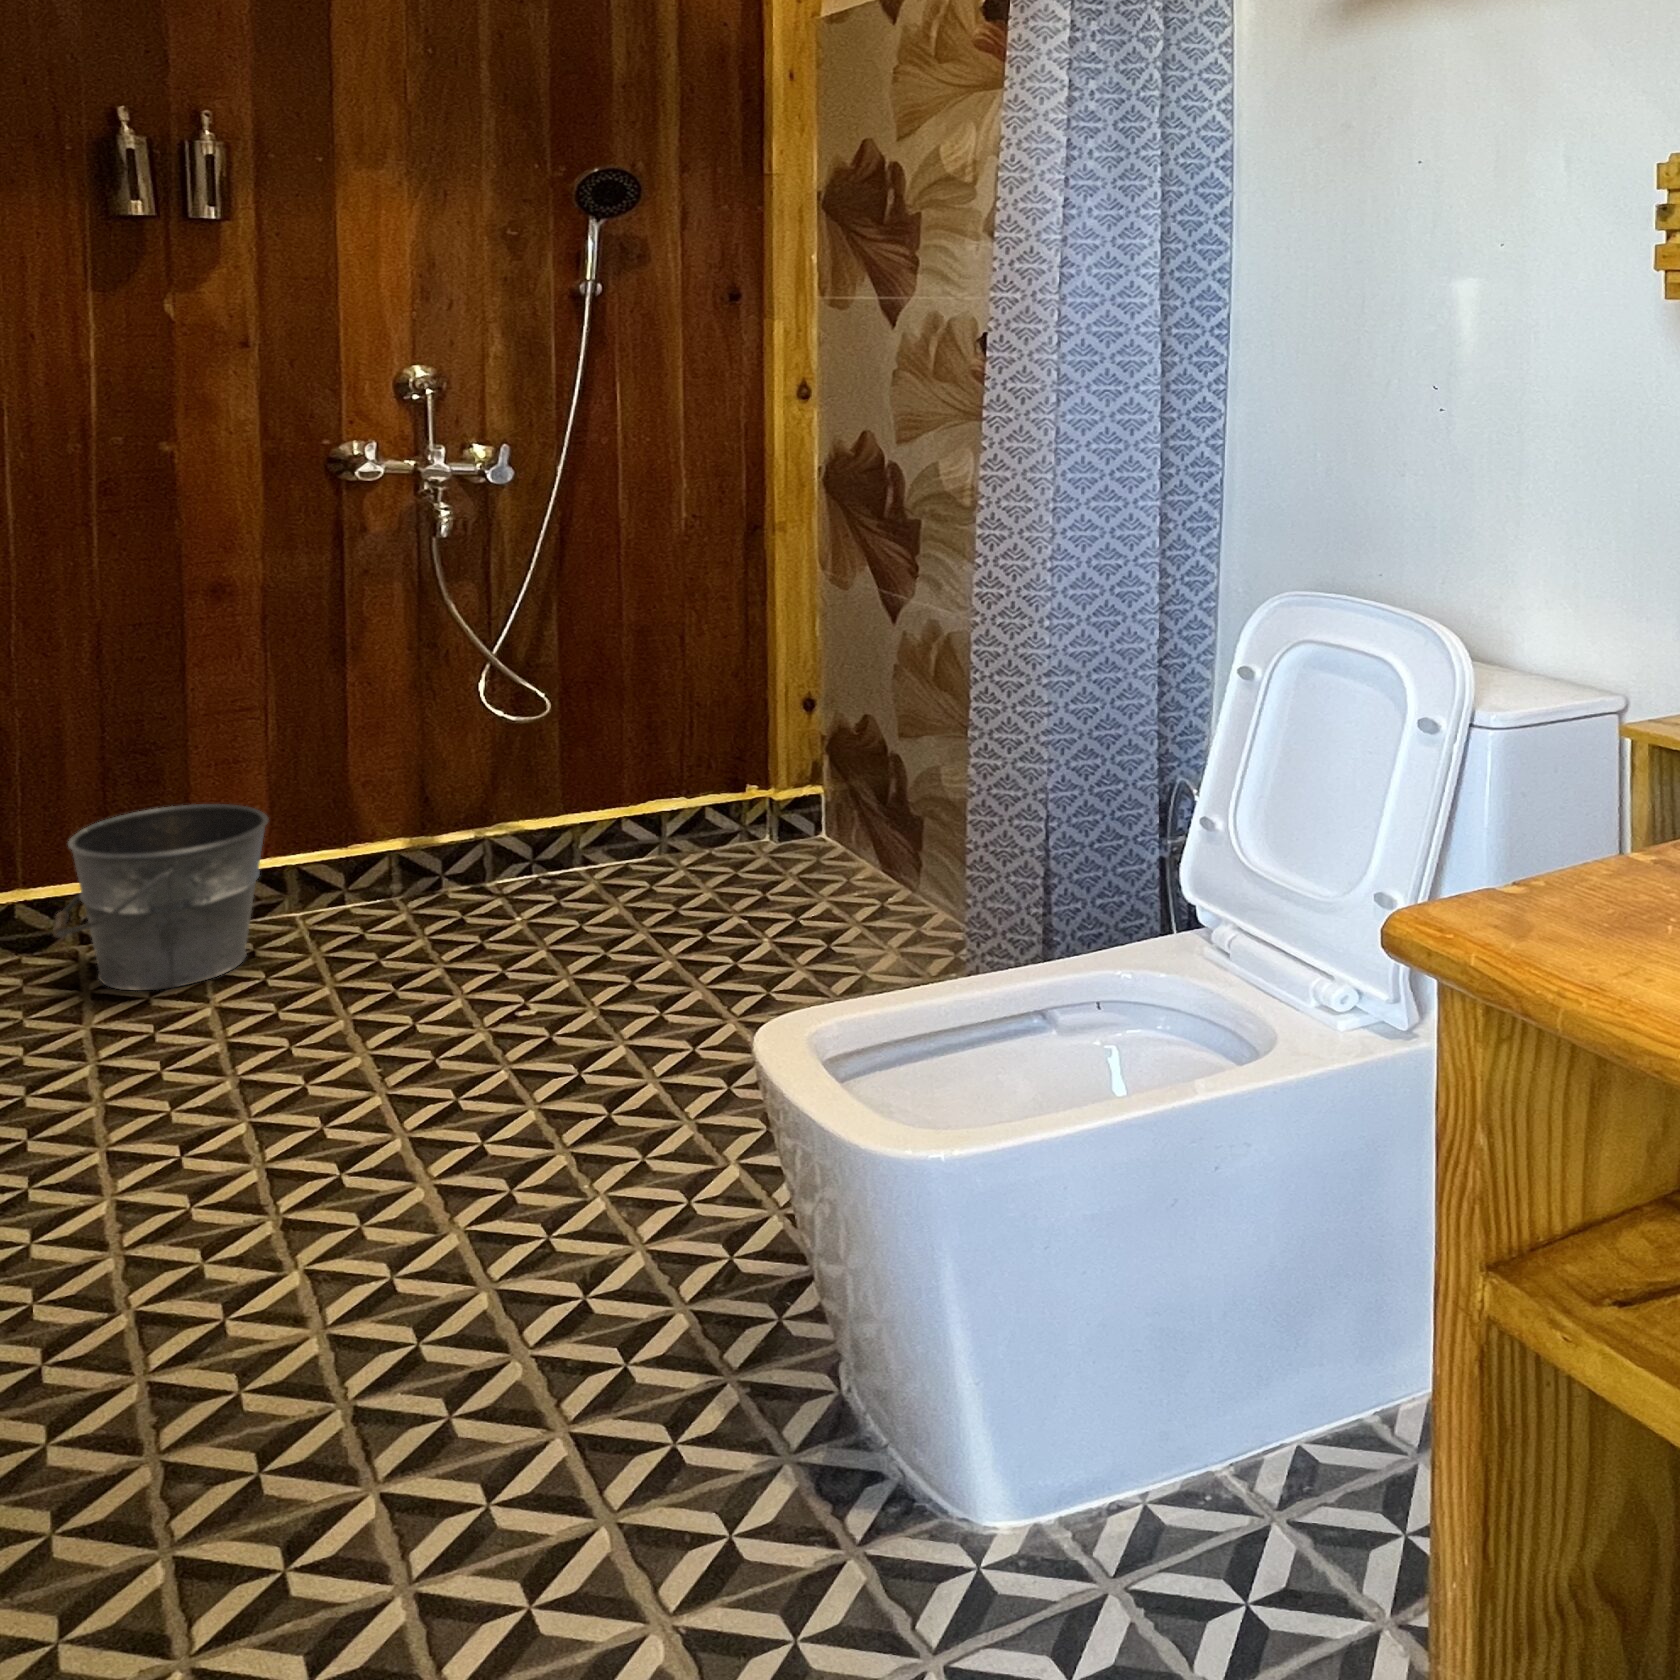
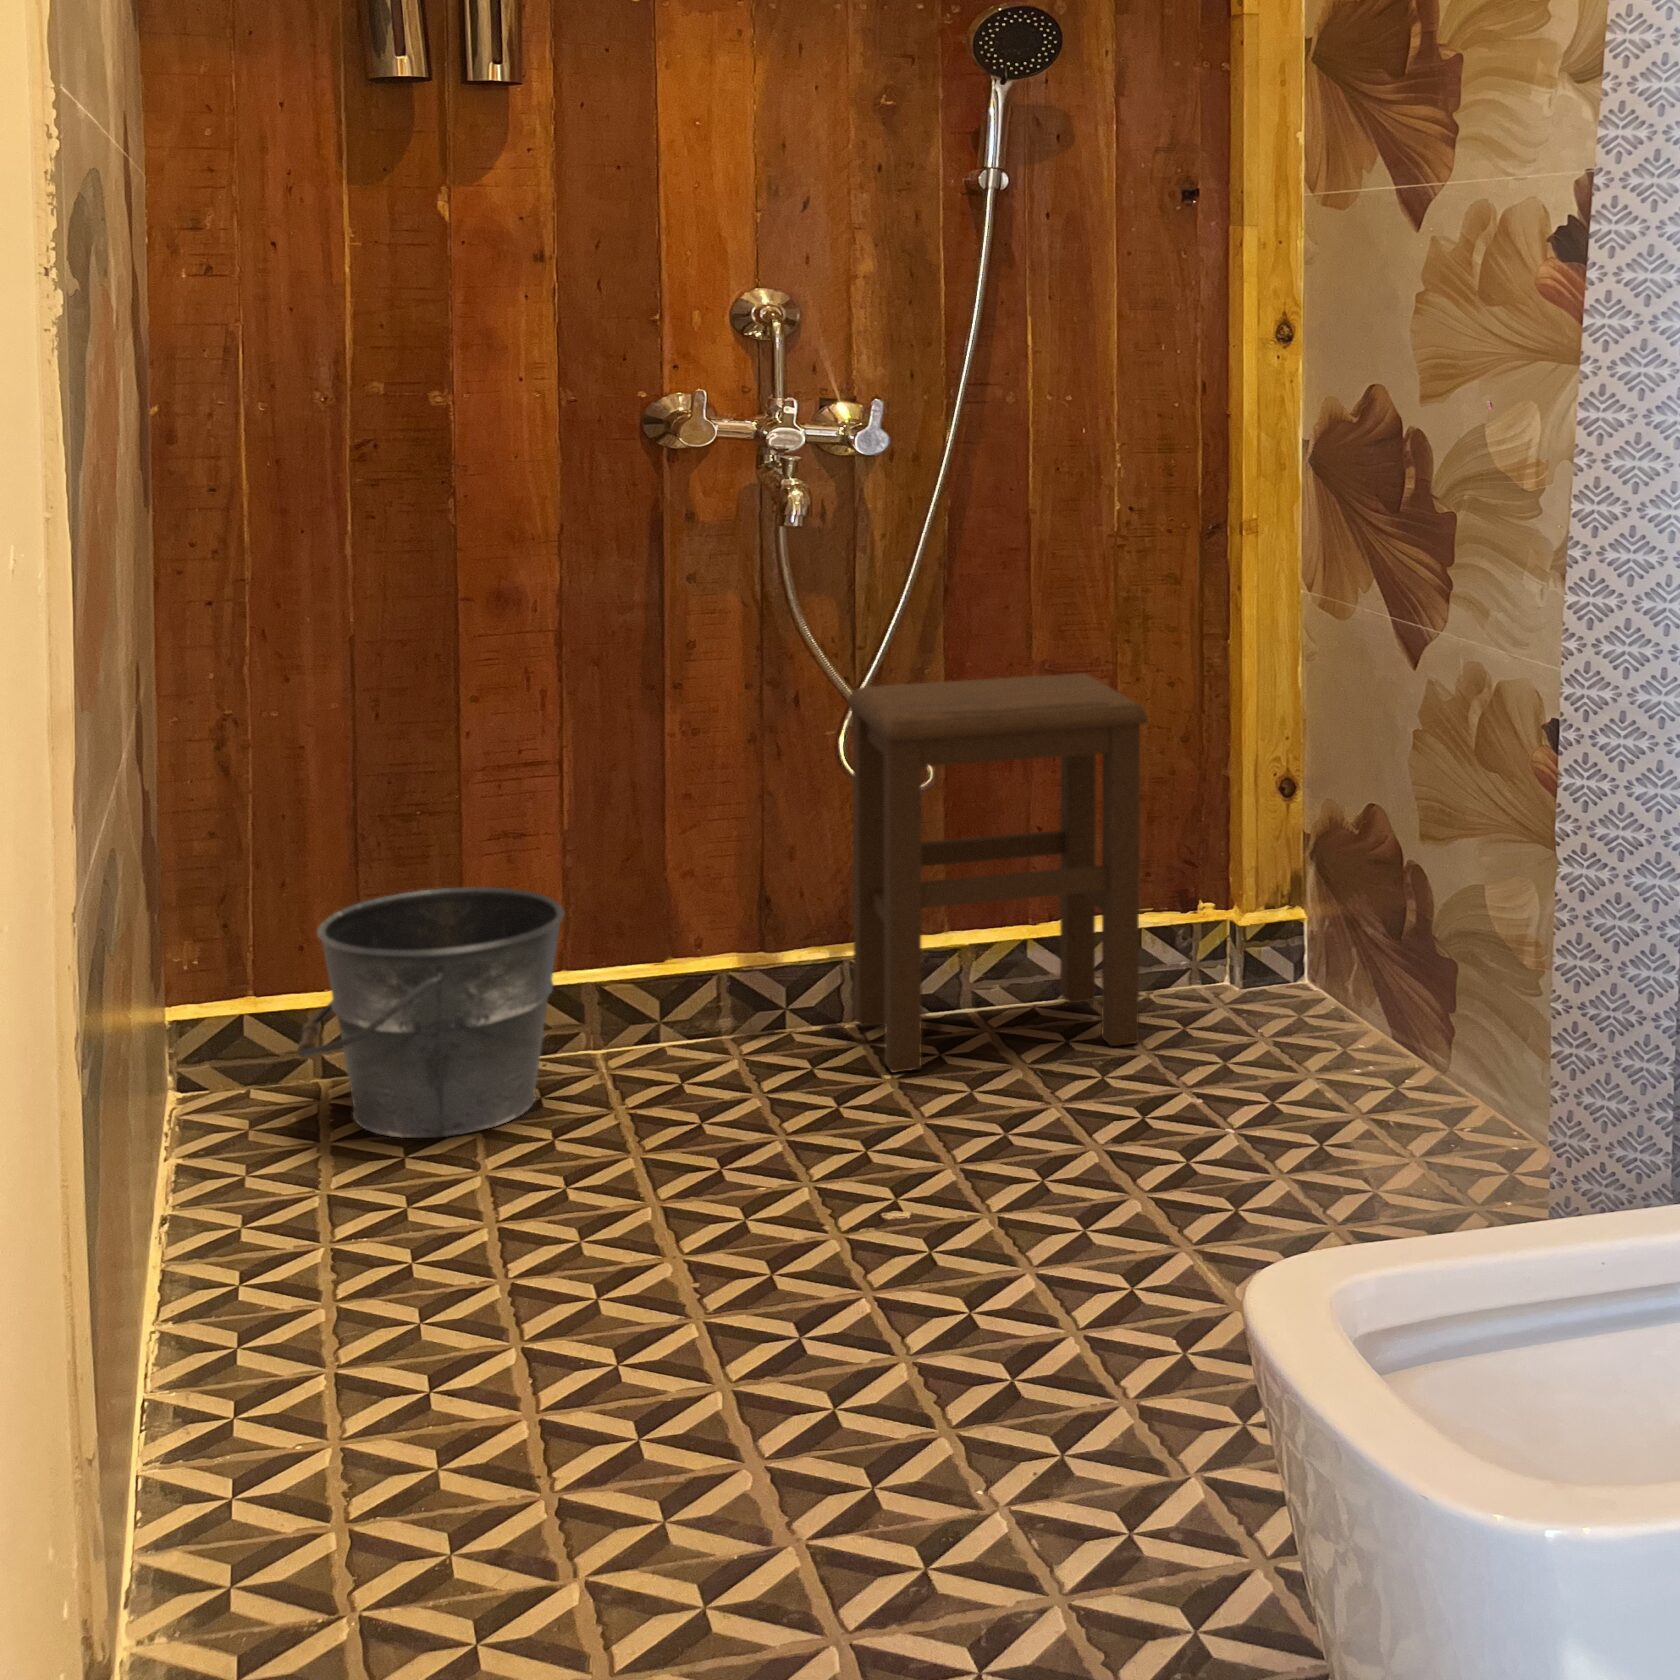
stool: none [487,630,710,918] -> present [848,673,1148,1072]

